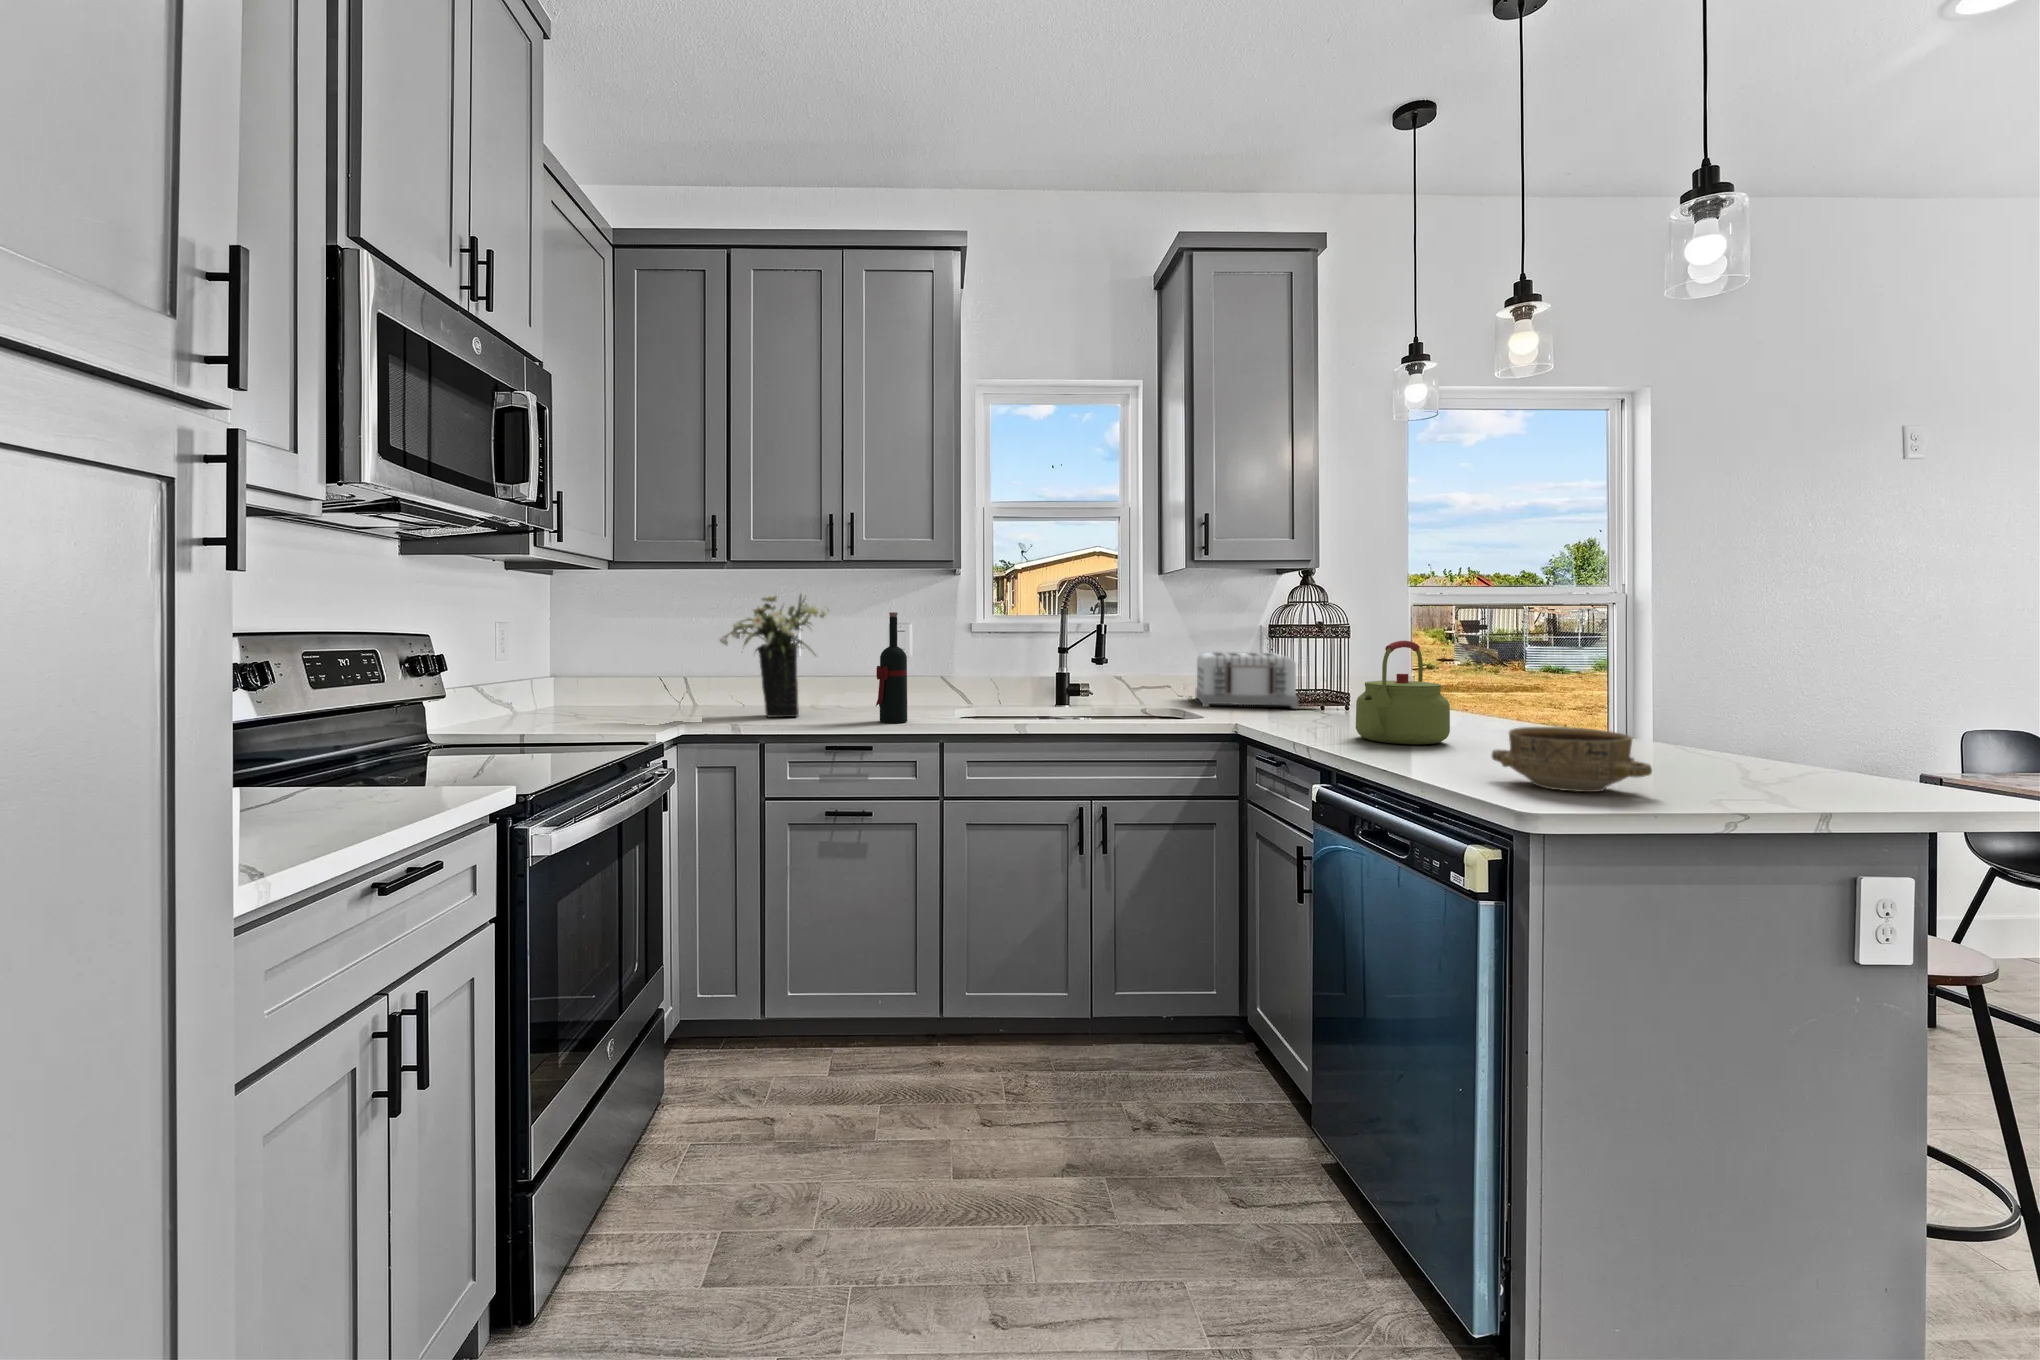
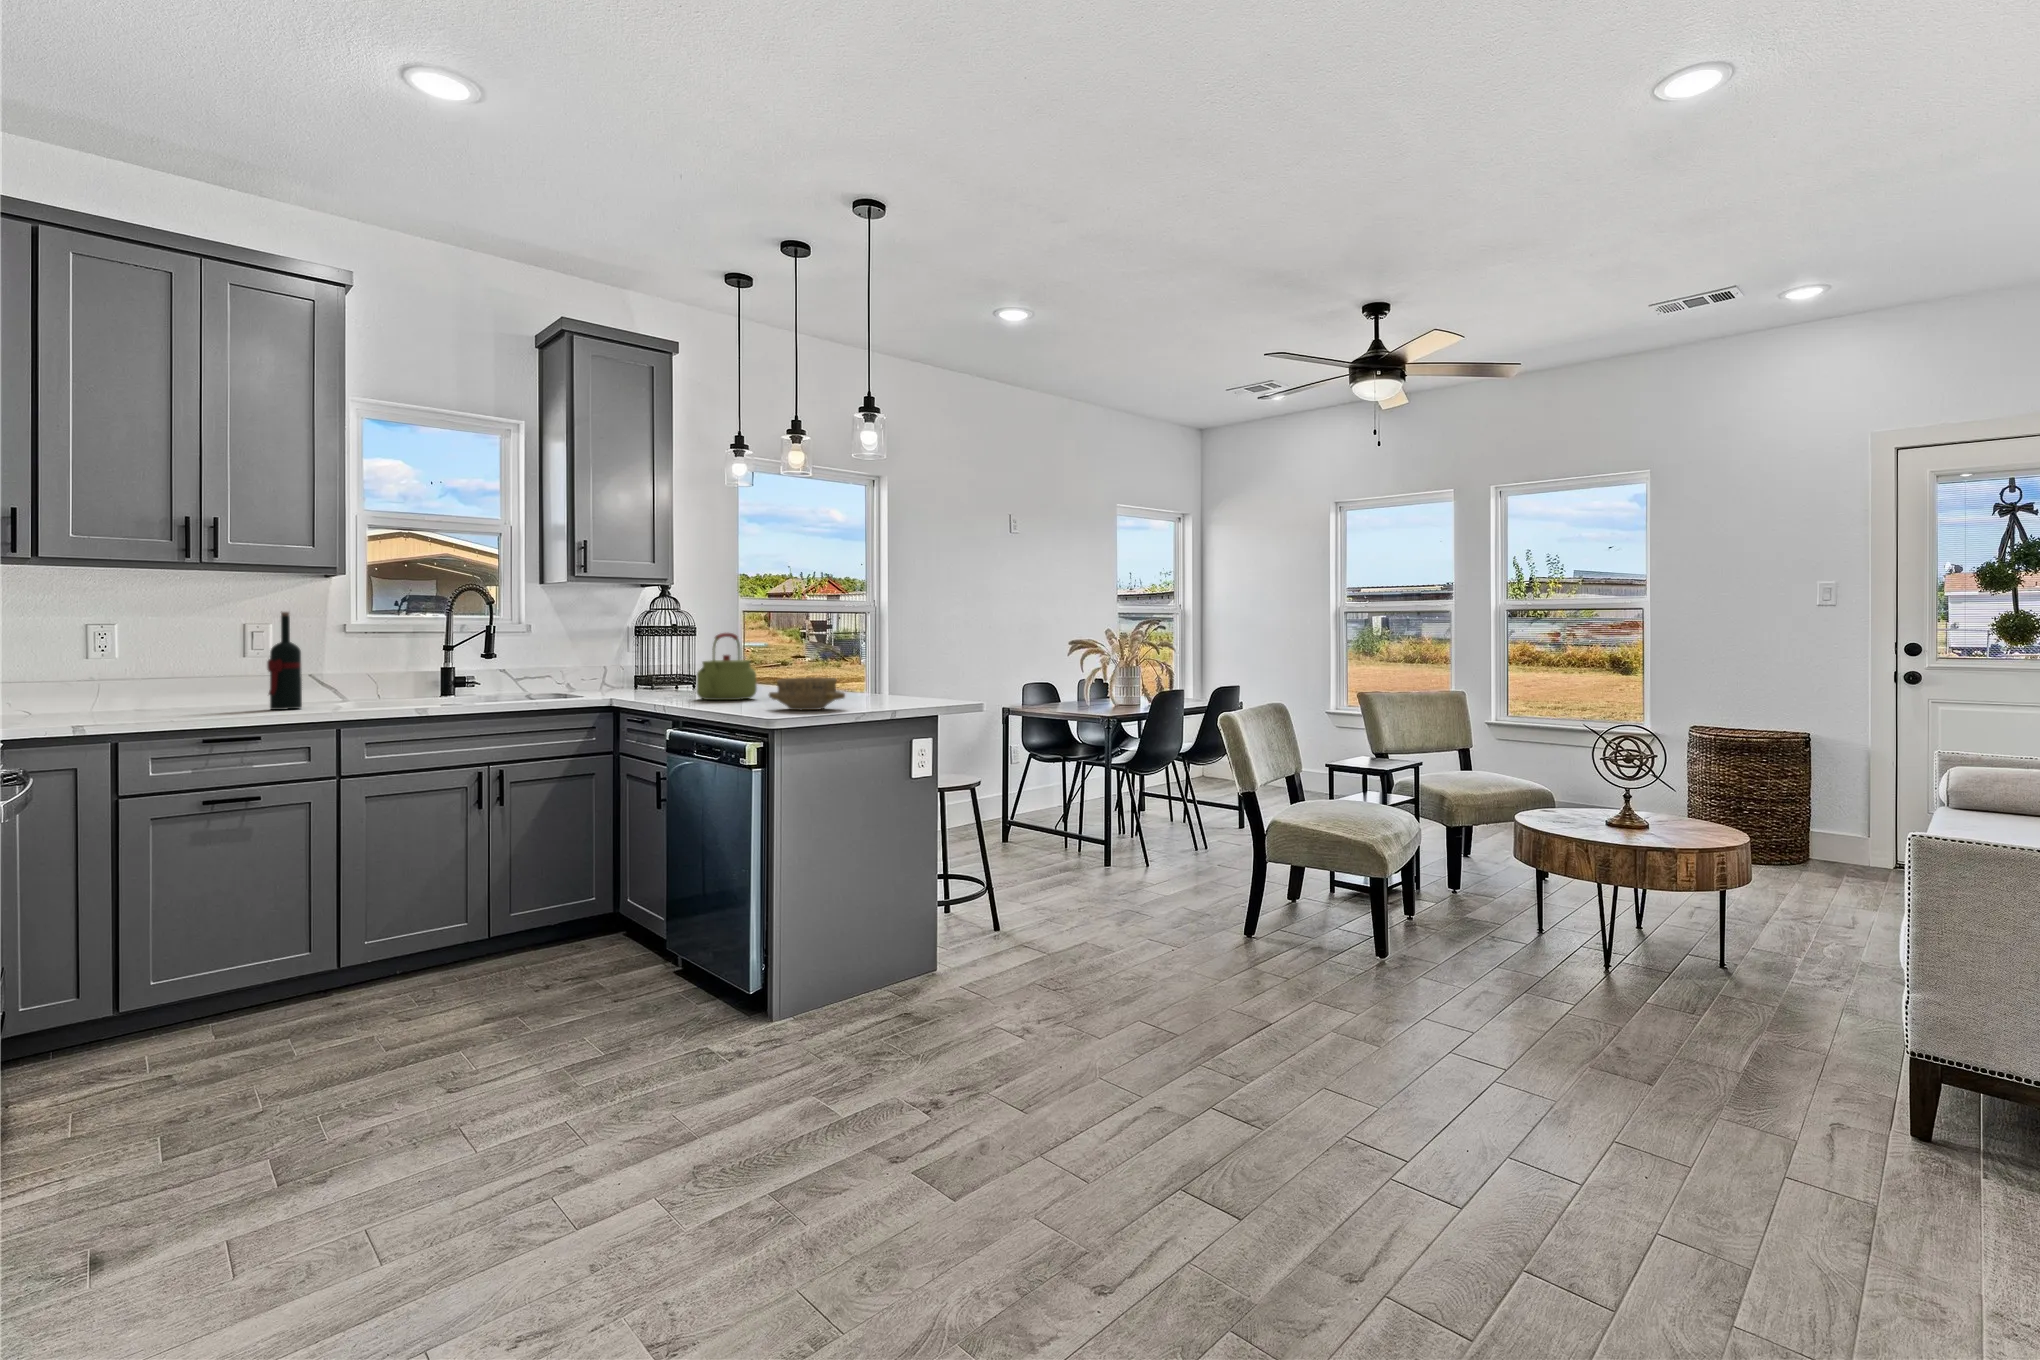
flower arrangement: present [720,595,827,717] -> none [59,593,202,713]
toaster: present [1195,652,1298,708] -> none [573,648,659,691]

